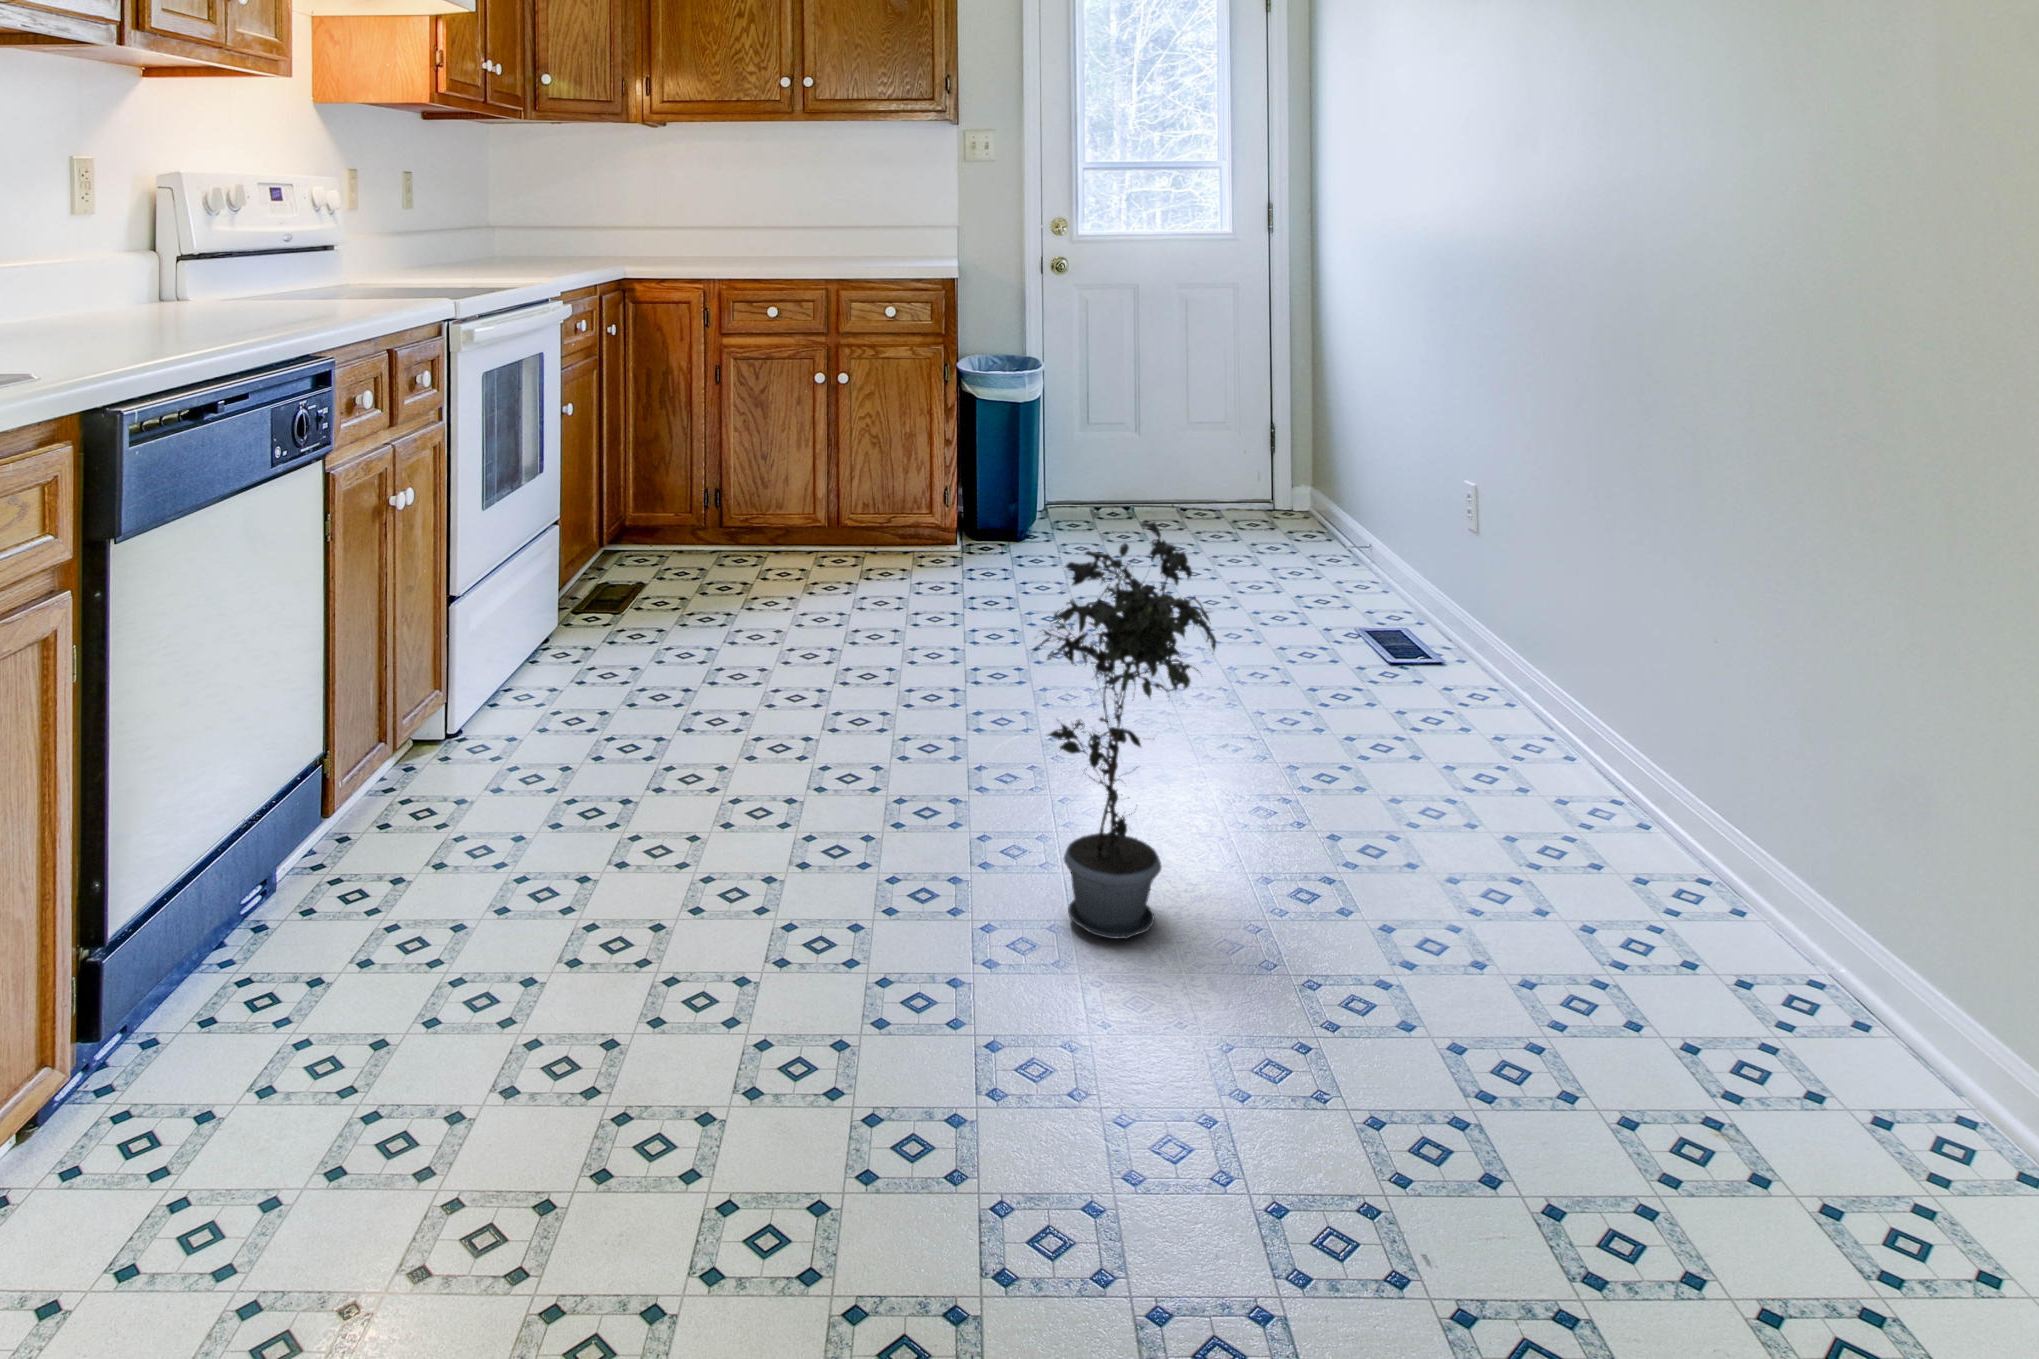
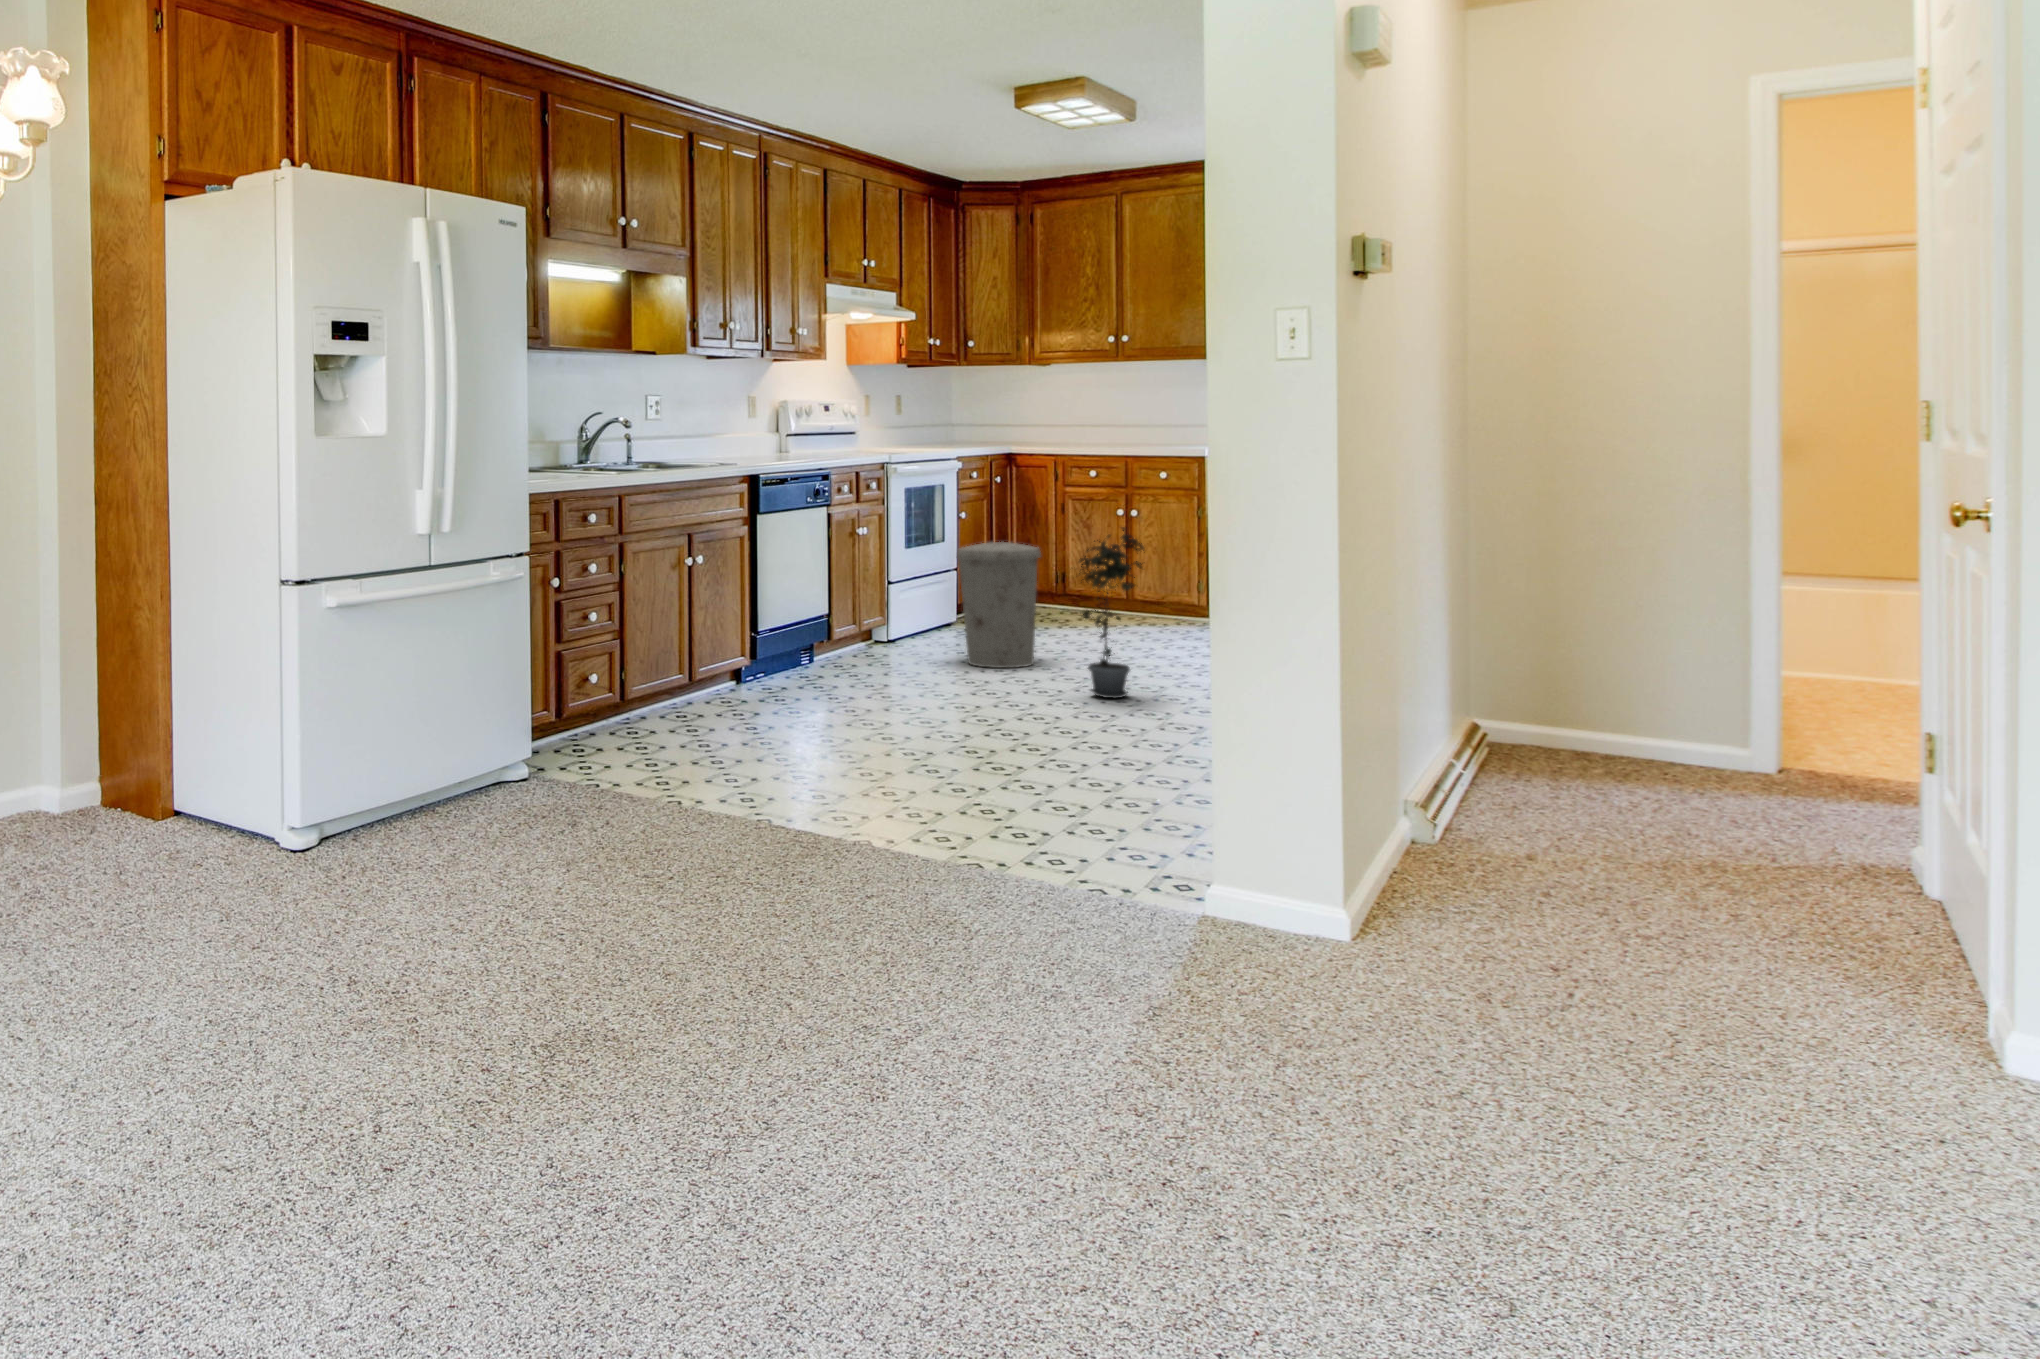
trash can: none [647,506,831,798] -> present [957,542,1041,668]

